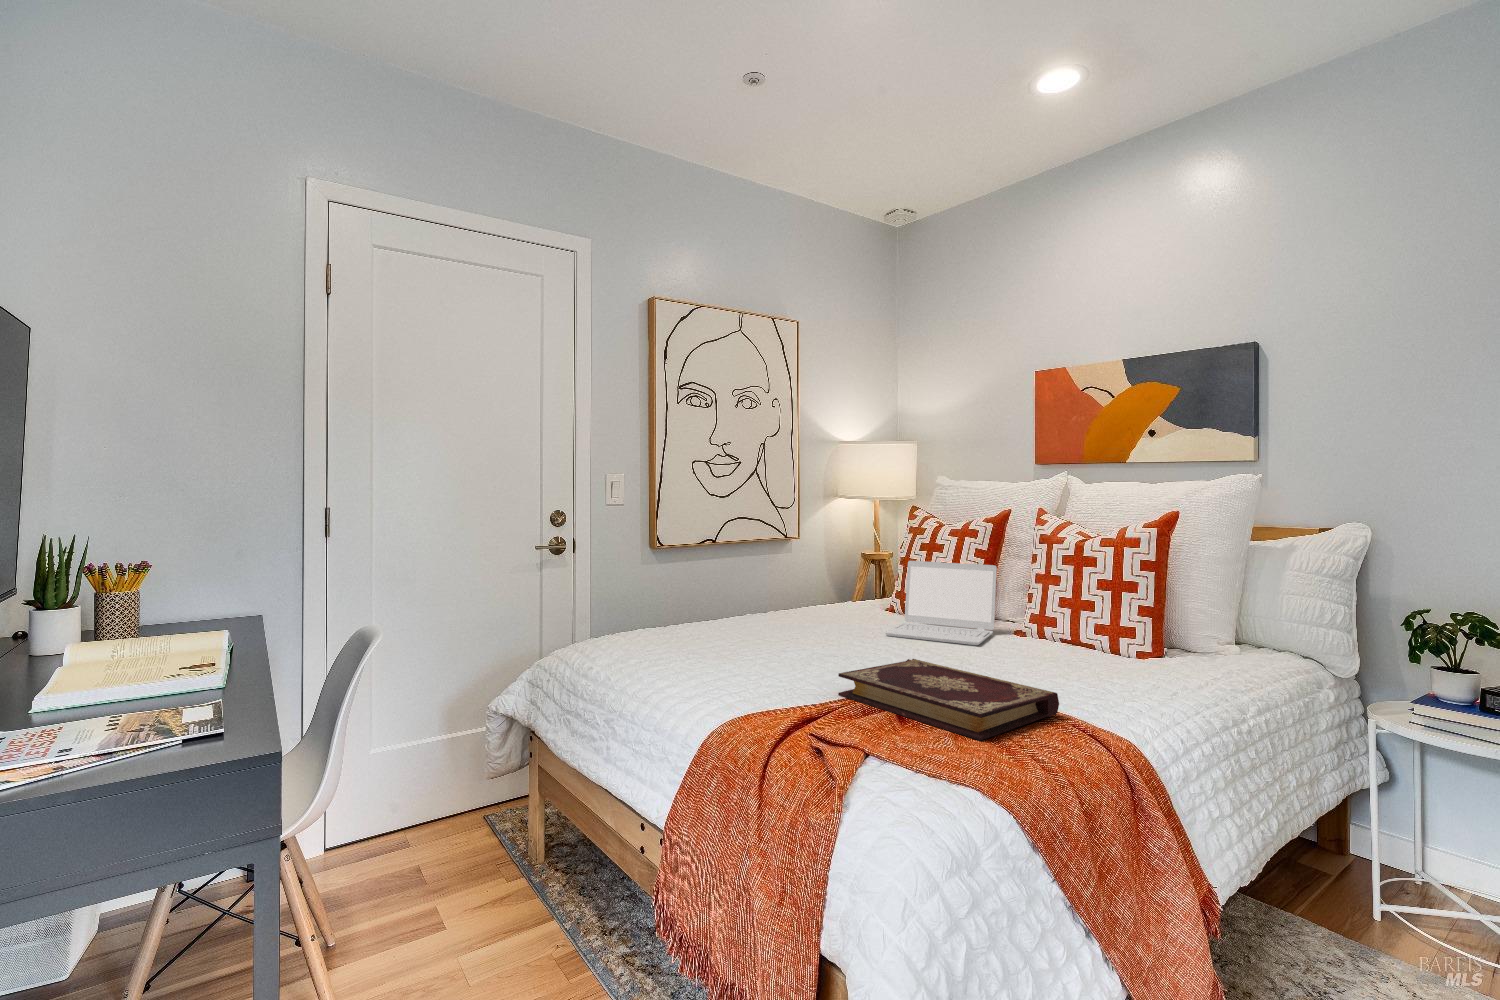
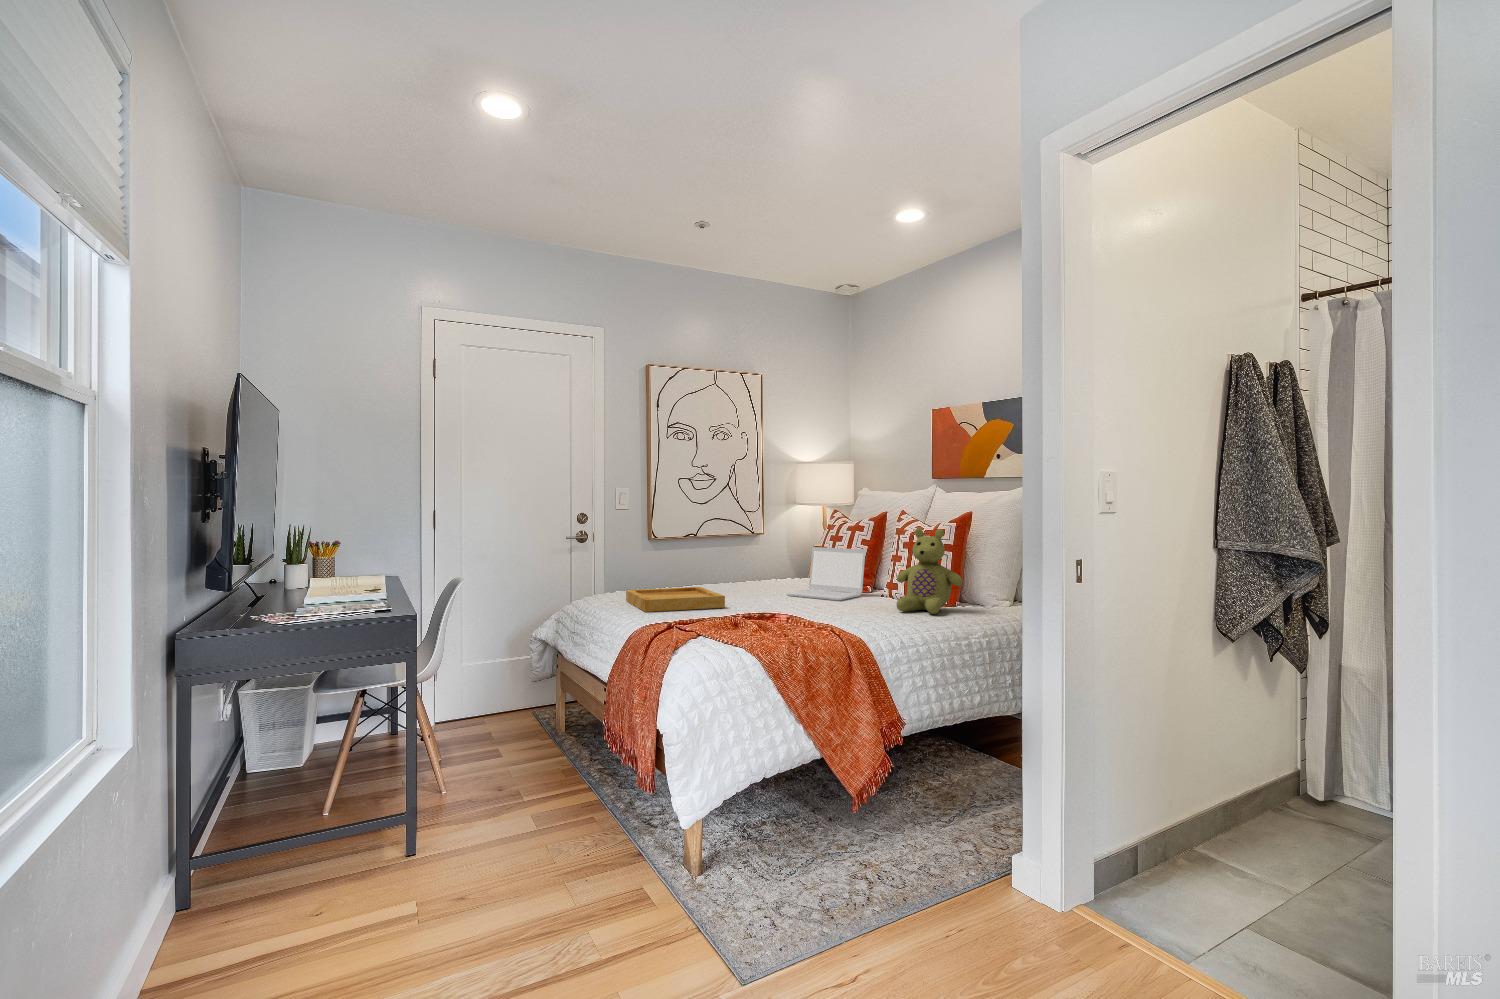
stuffed bear: none [1081,537,1199,676] -> present [896,528,963,614]
tray: none [653,627,828,685] -> present [626,587,725,612]
book: present [838,659,1059,741] -> none [716,600,828,632]

